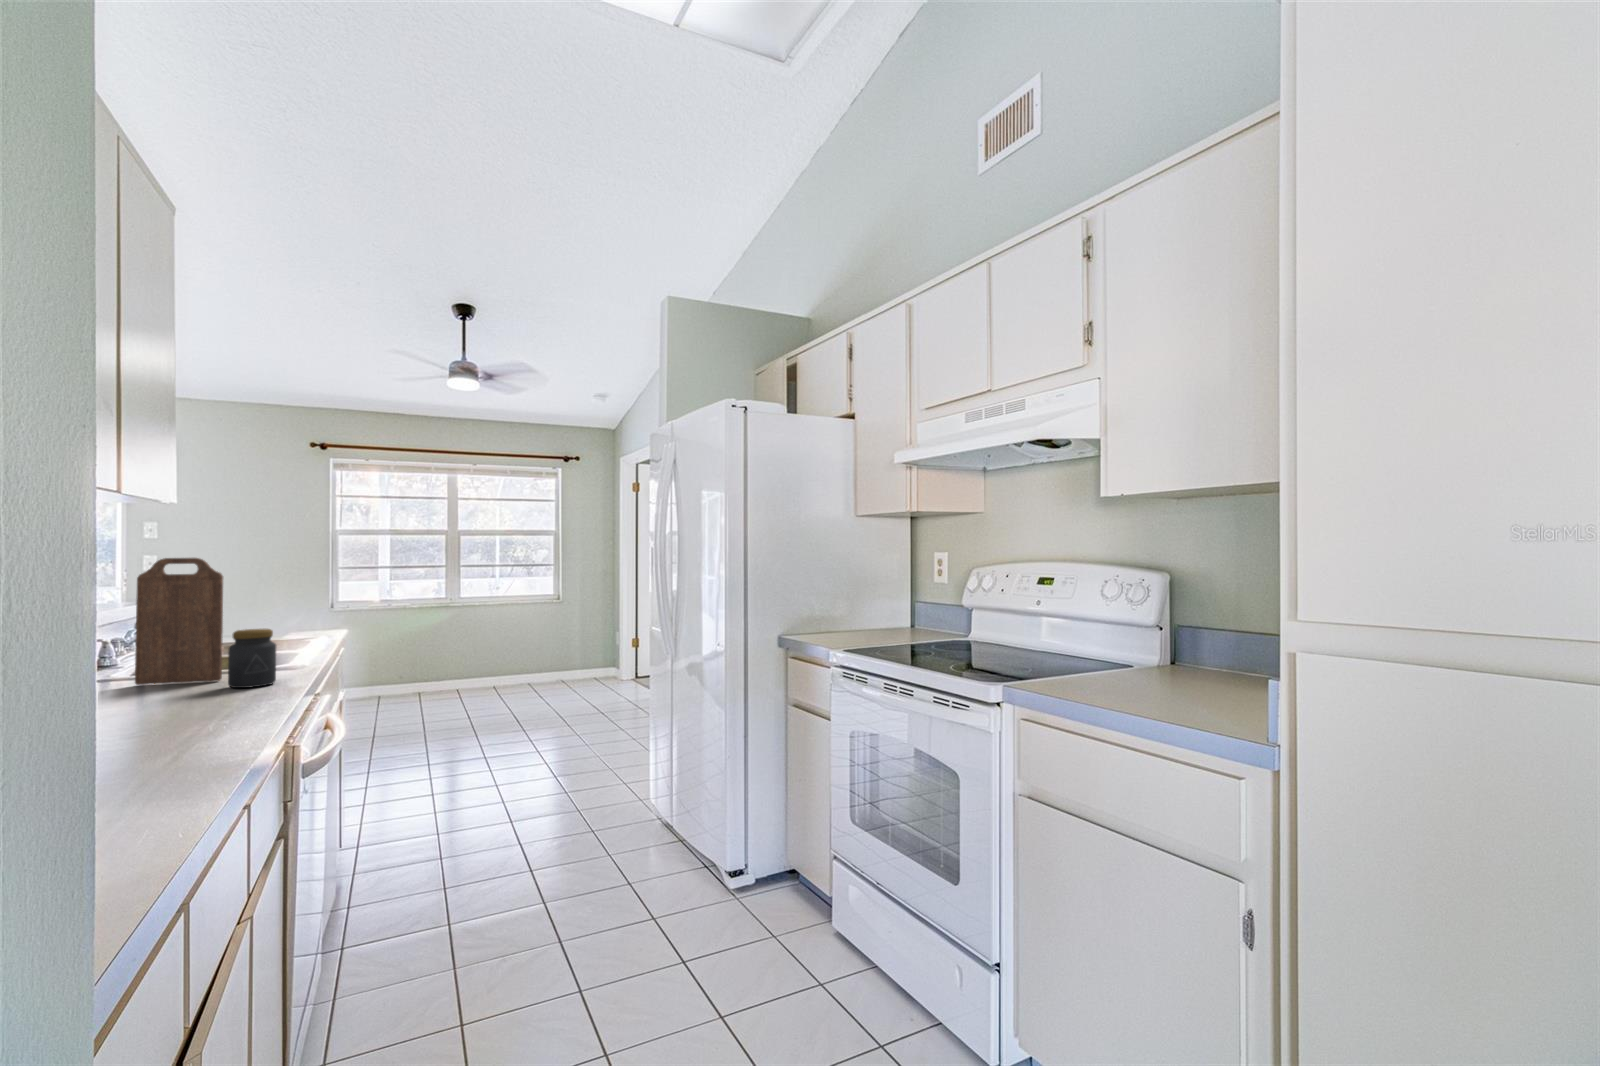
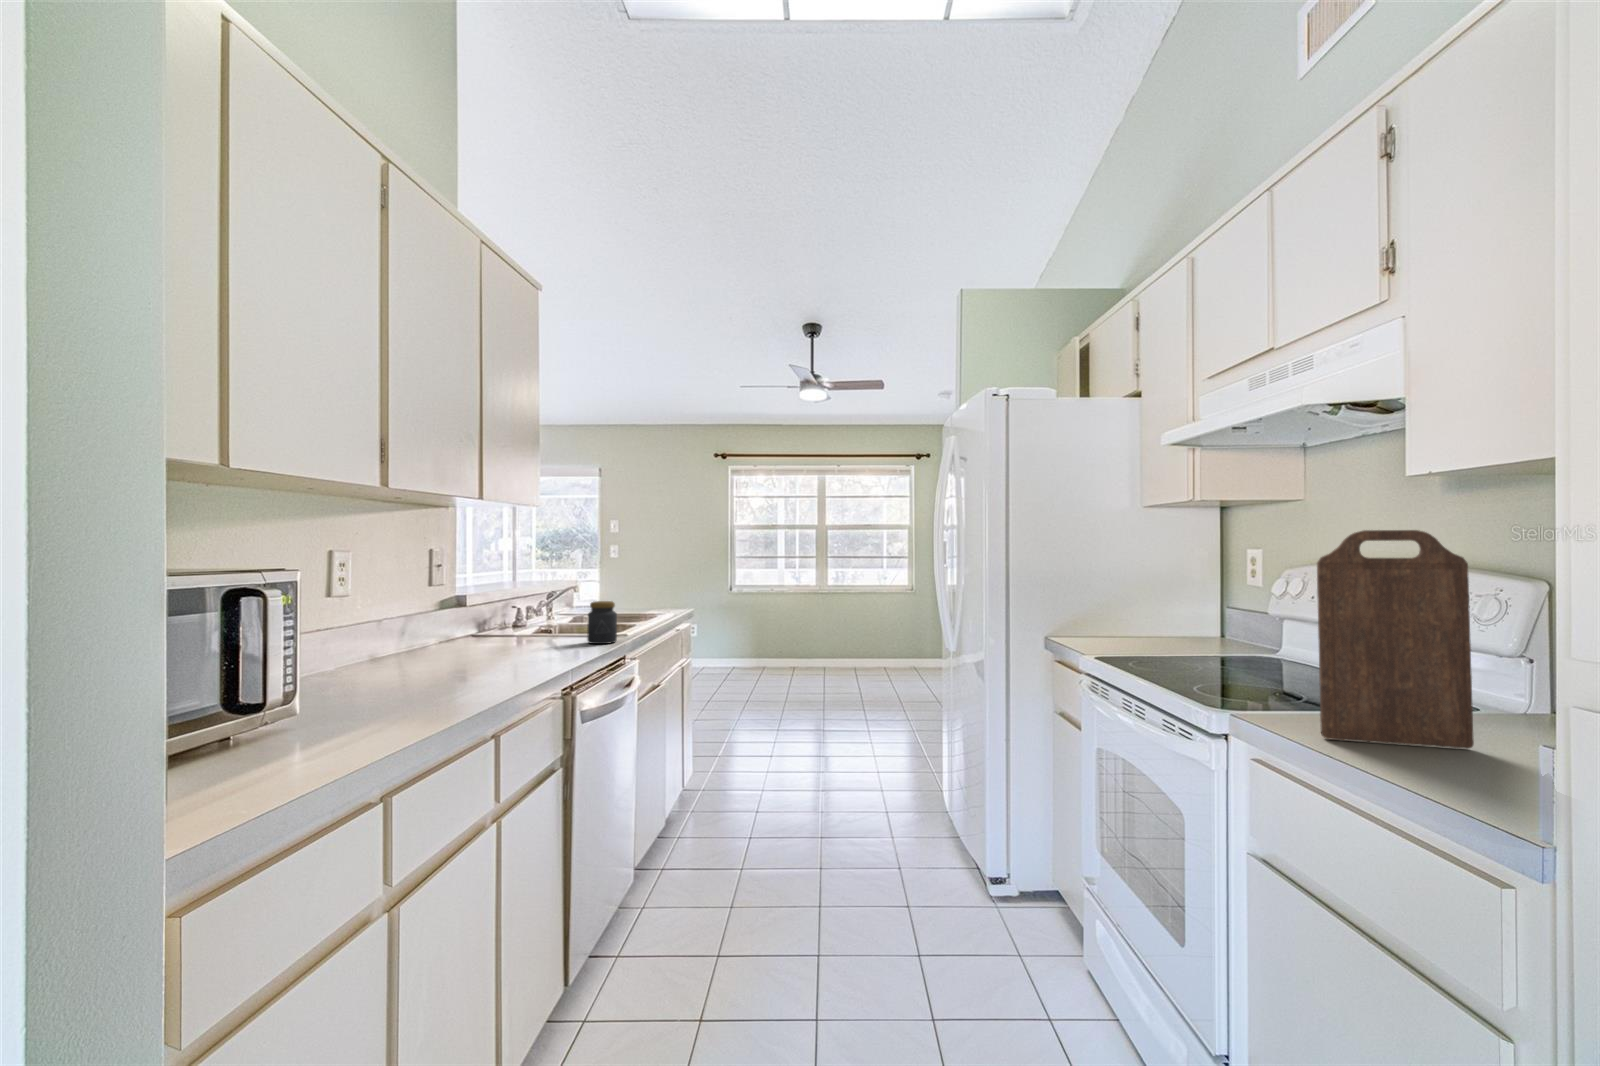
cutting board: present [135,558,223,685] -> present [1317,530,1474,749]

